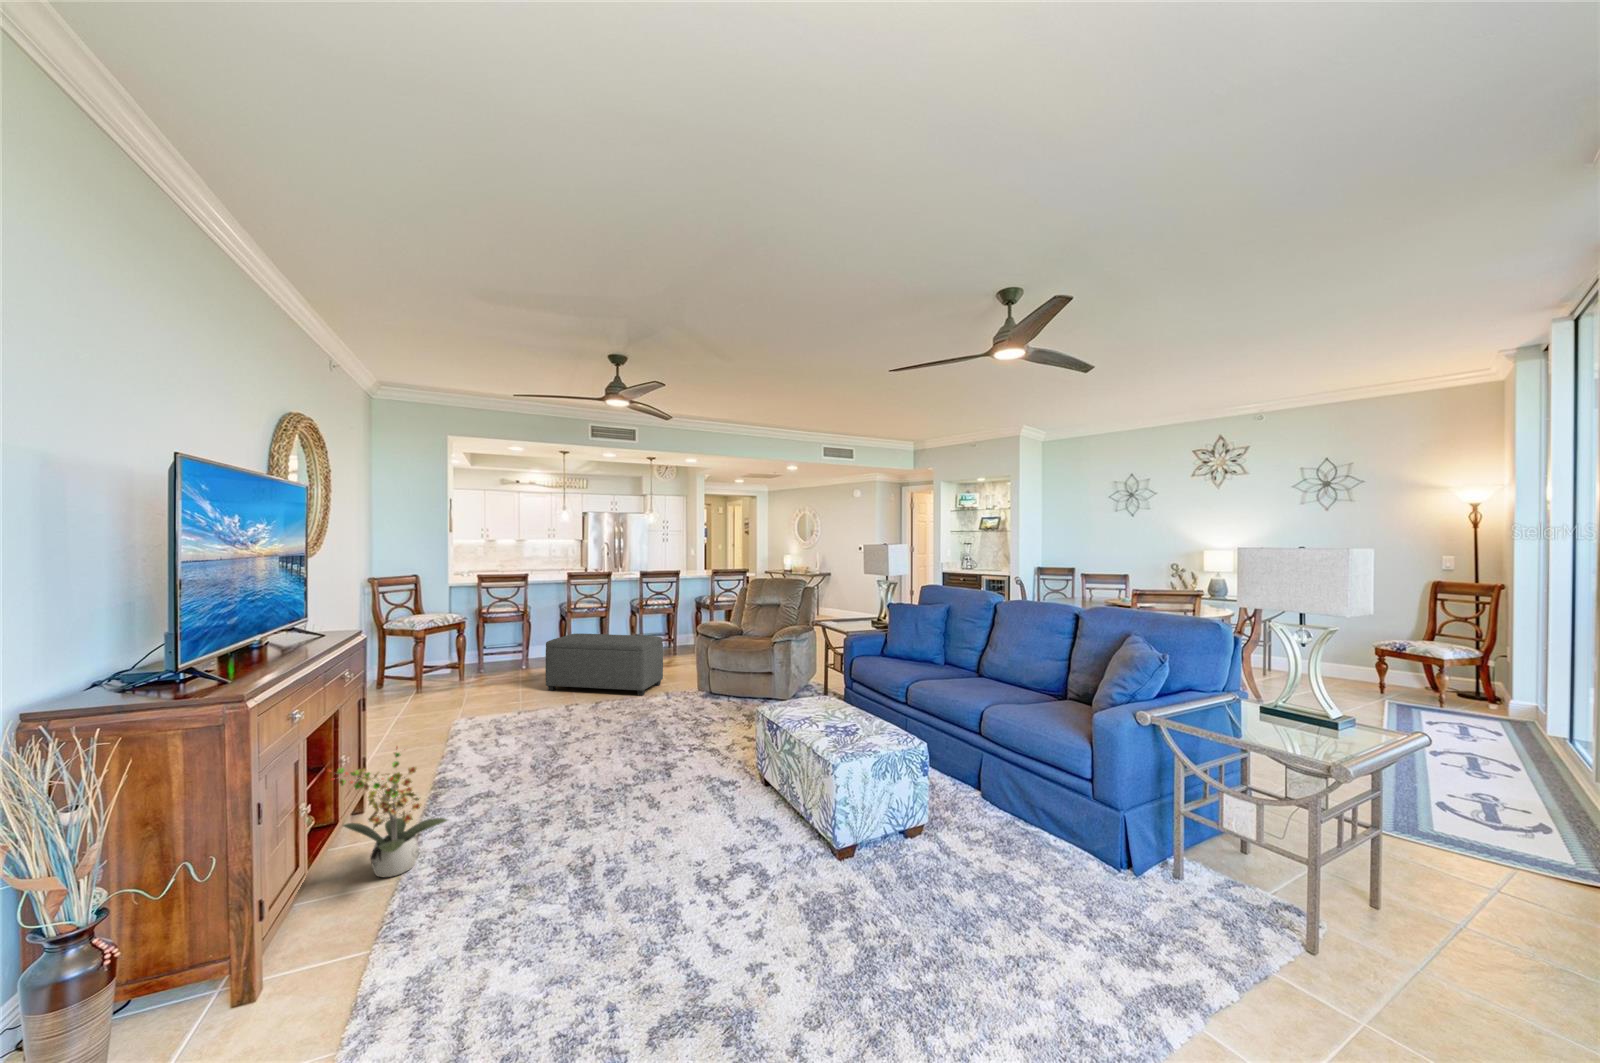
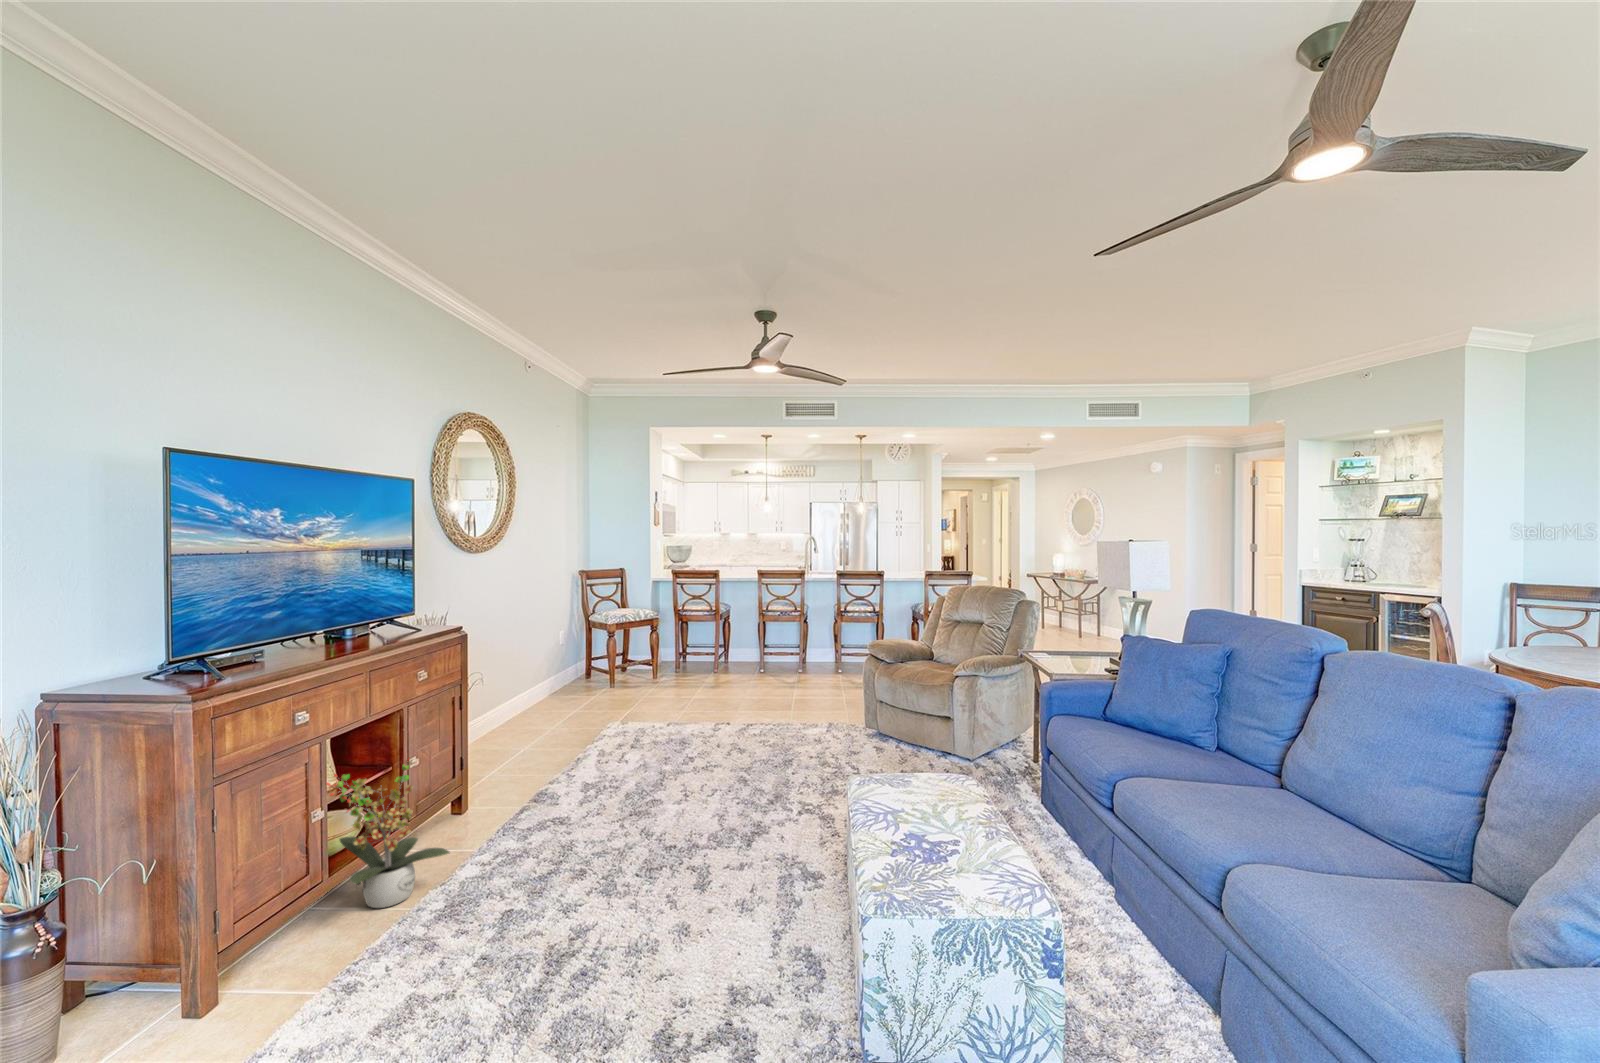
ottoman: present [545,634,663,695] -> none [712,640,838,723]

